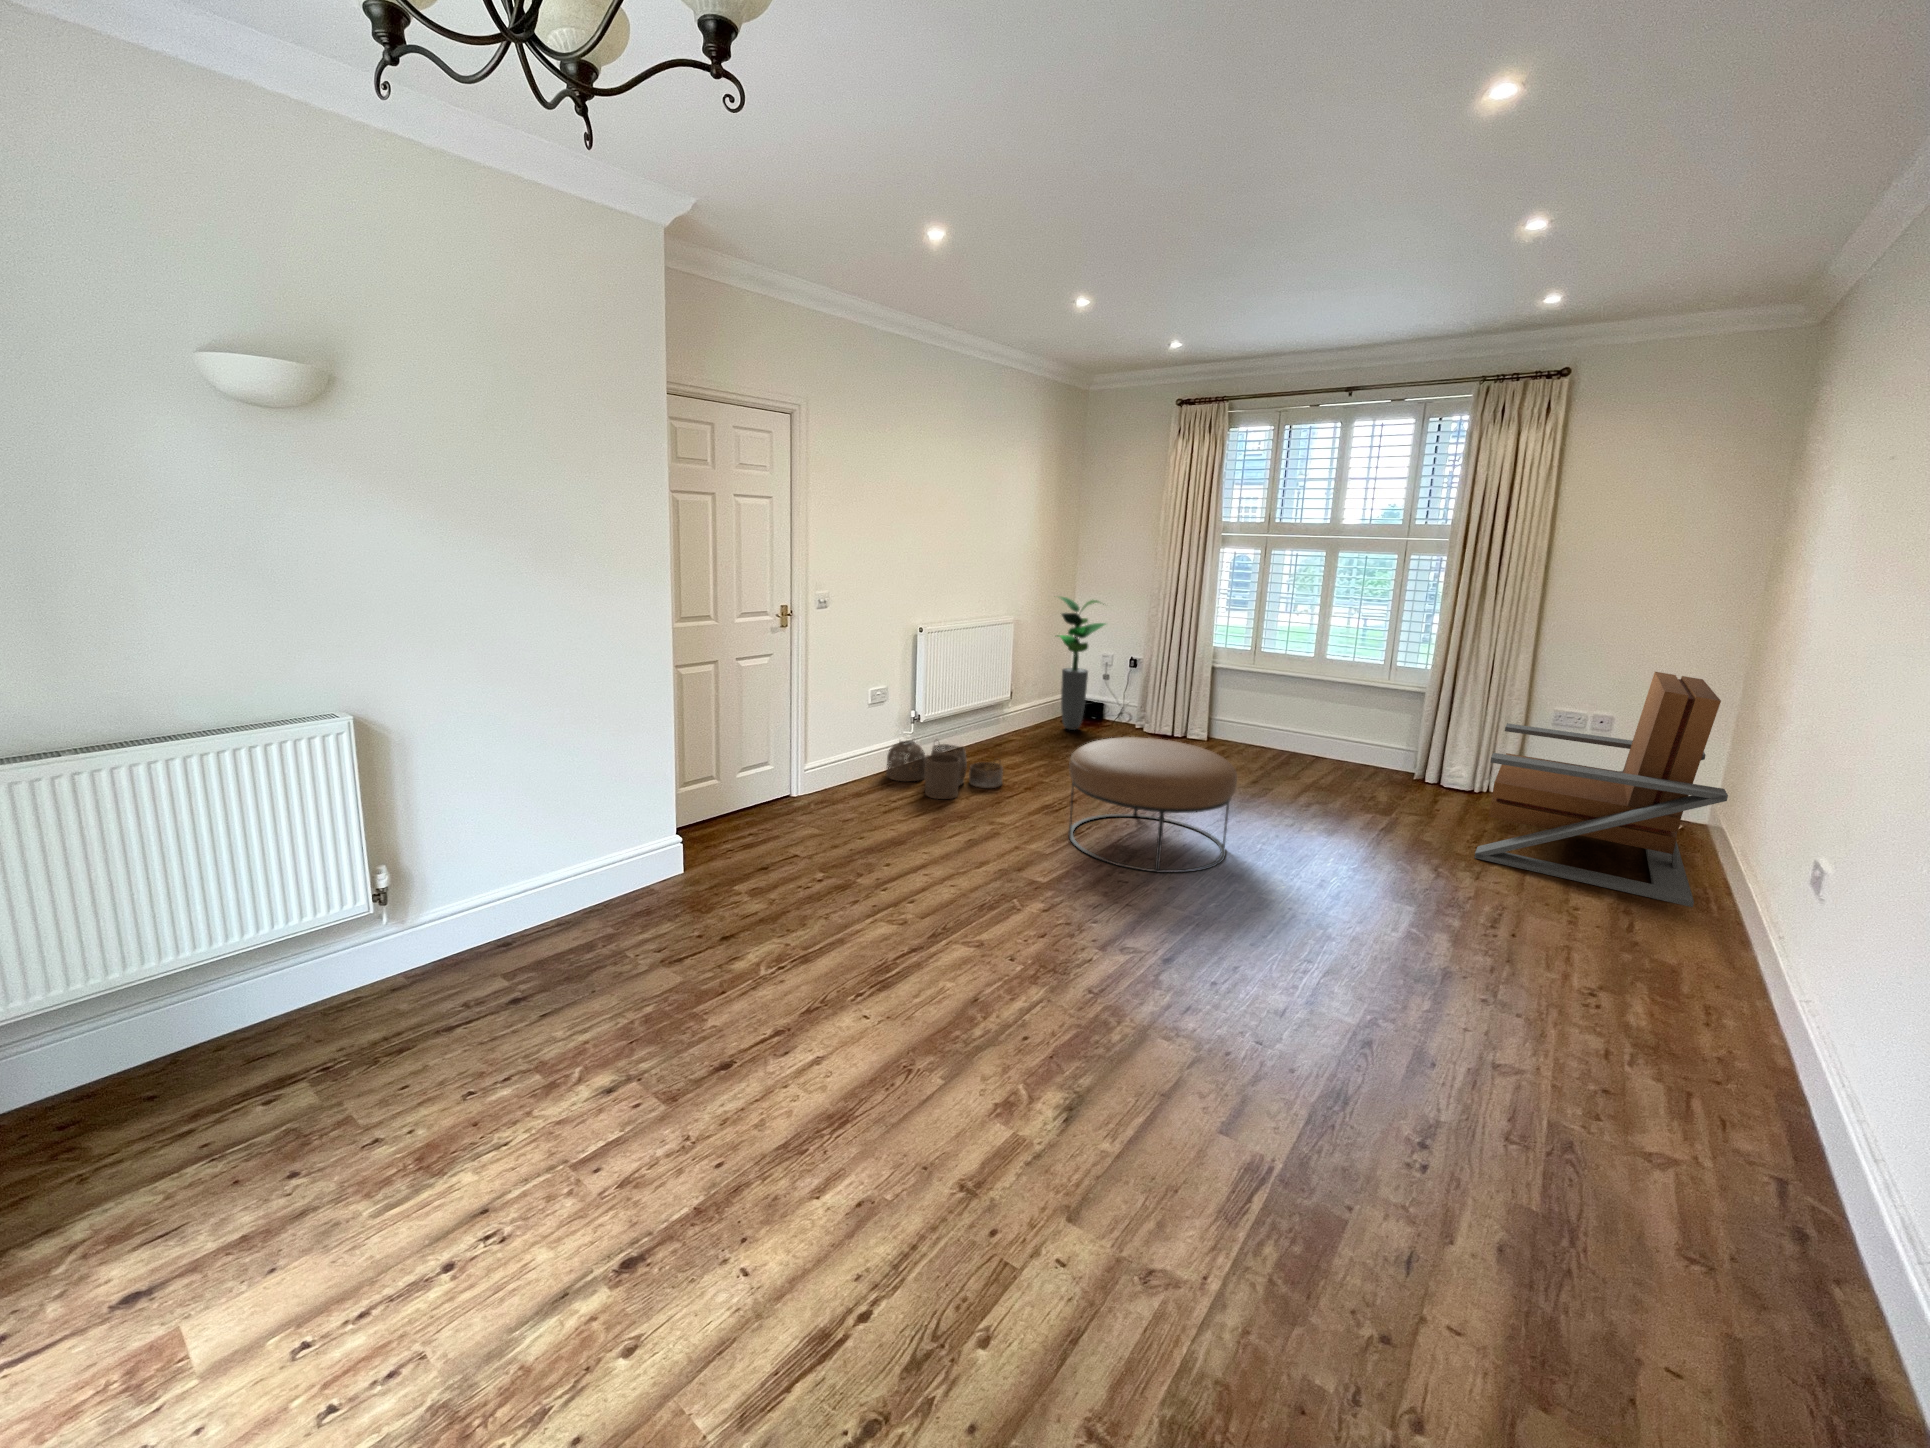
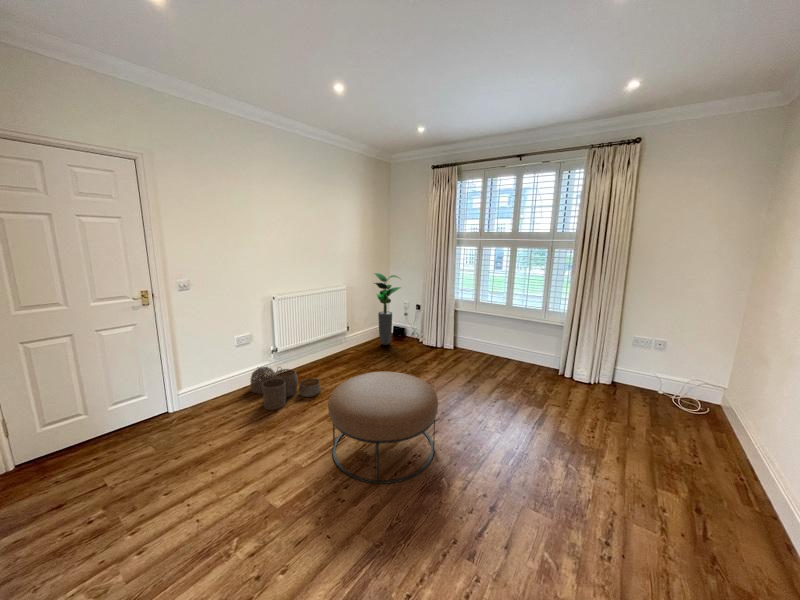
lounge chair: present [1475,672,1728,907] -> none [592,322,763,495]

